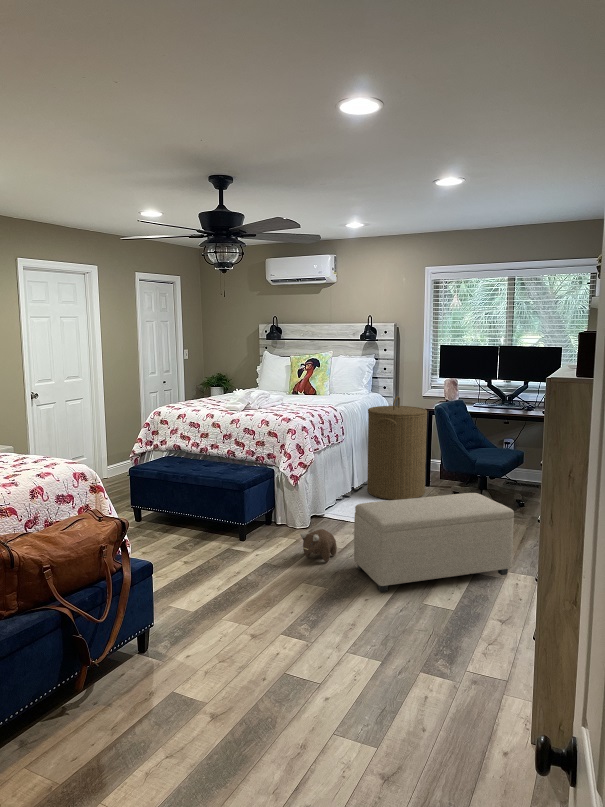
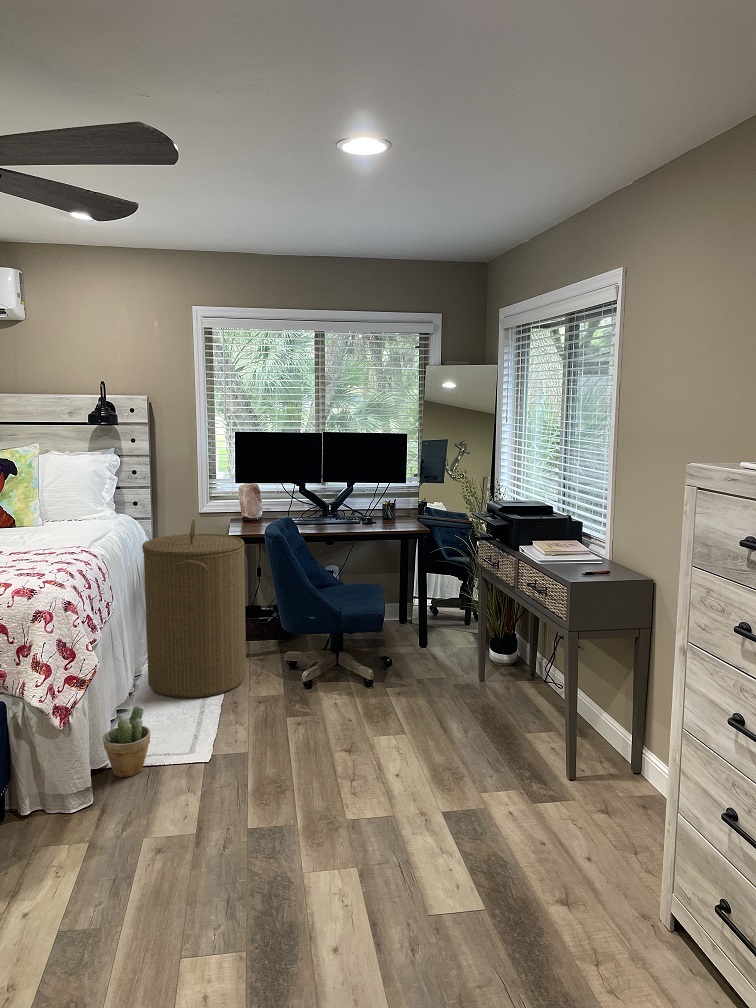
potted plant: none [319,488,343,522] -> present [102,706,150,777]
ottoman: present [354,493,514,592] -> none [252,676,494,922]
plush toy: present [300,529,337,562] -> none [134,815,200,883]

